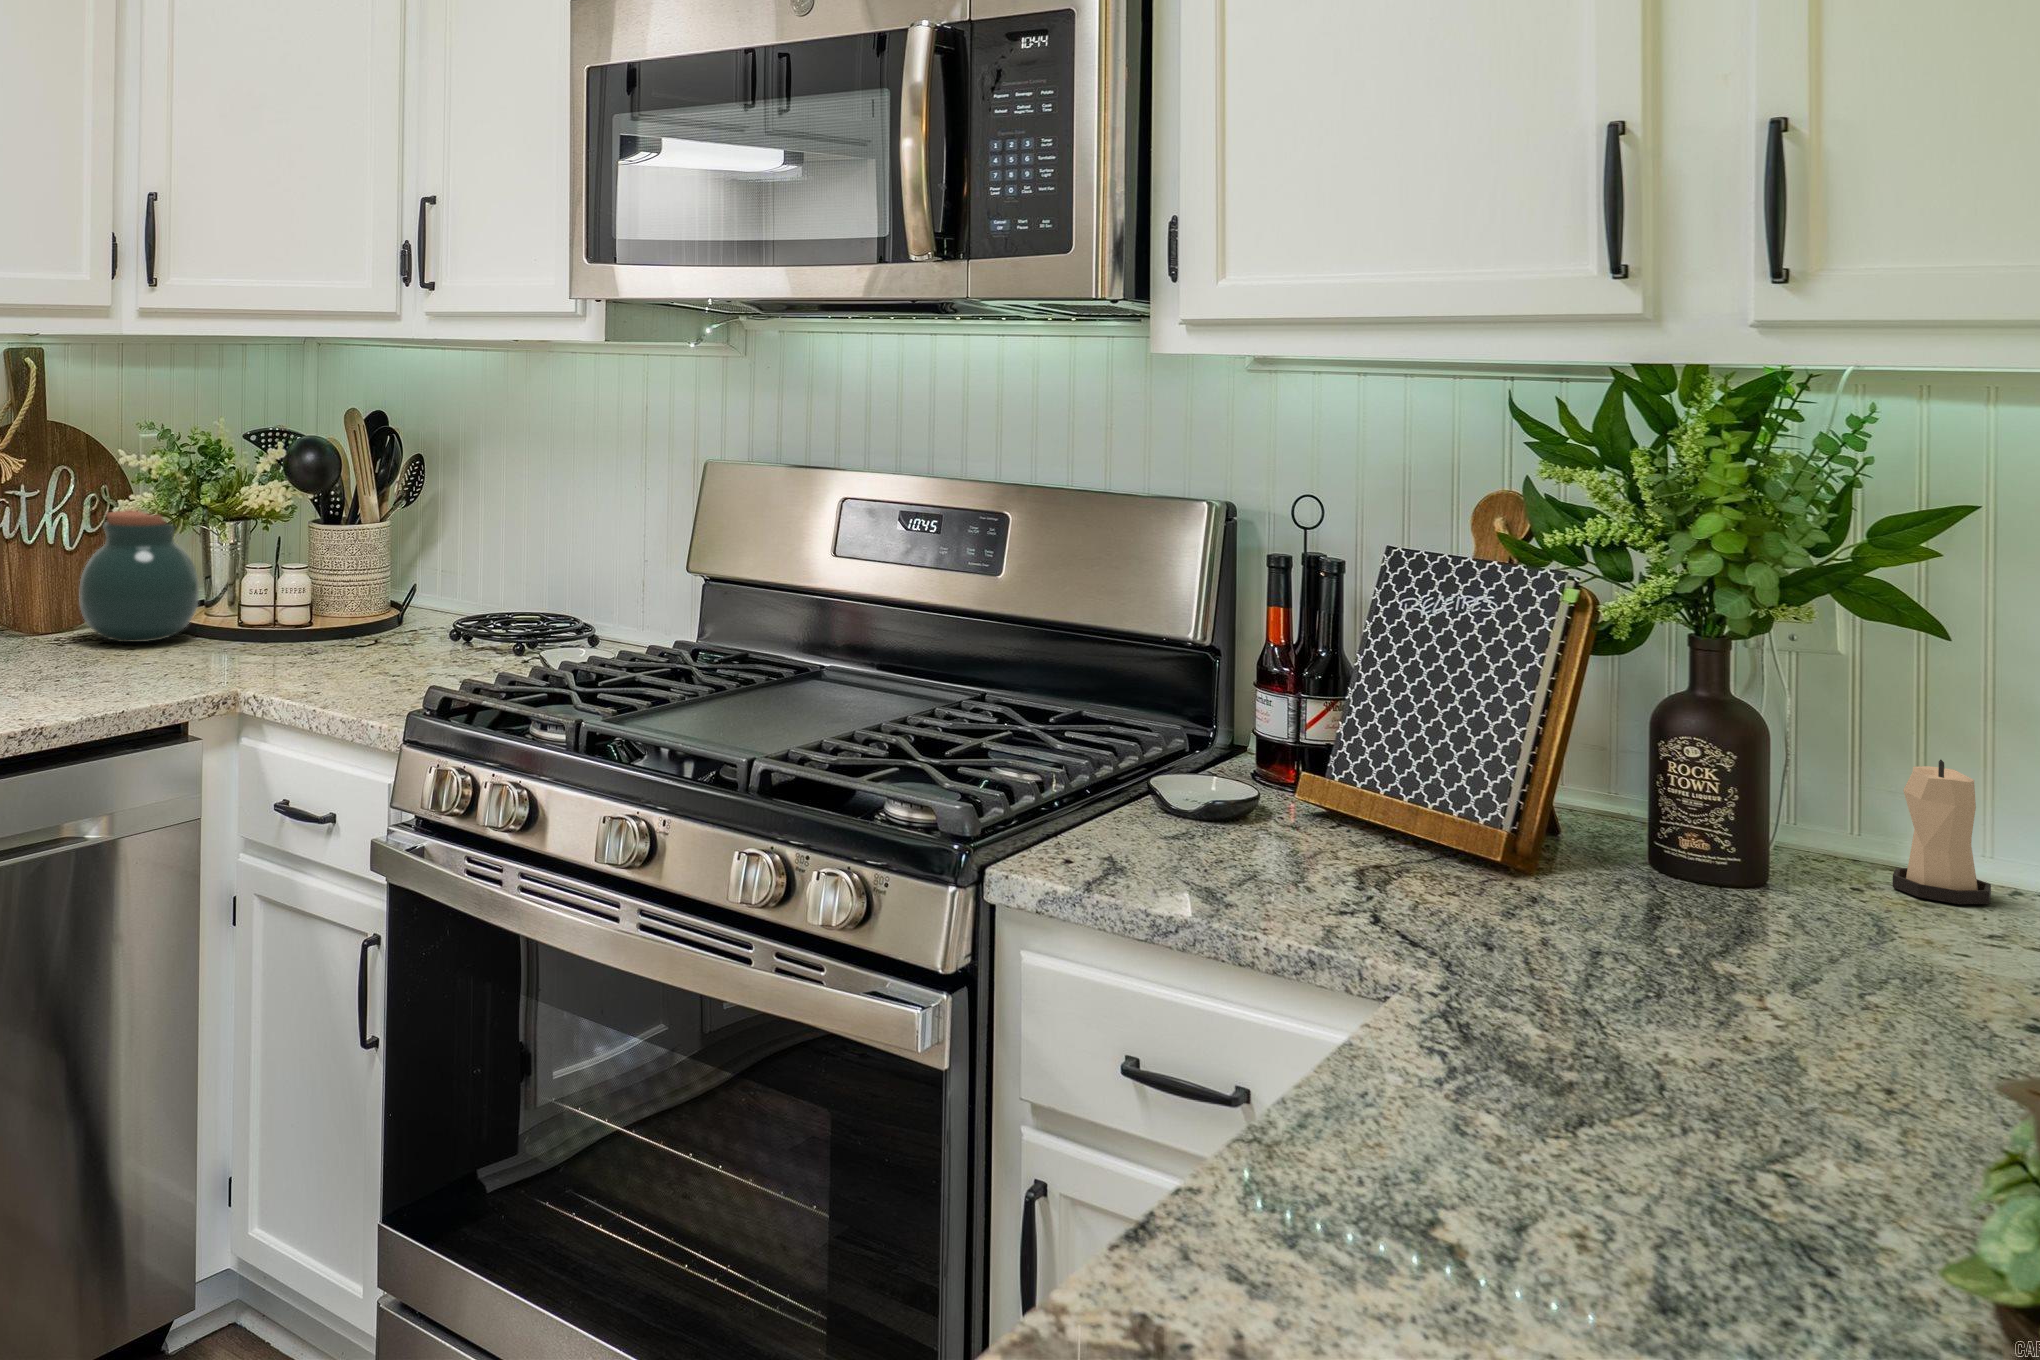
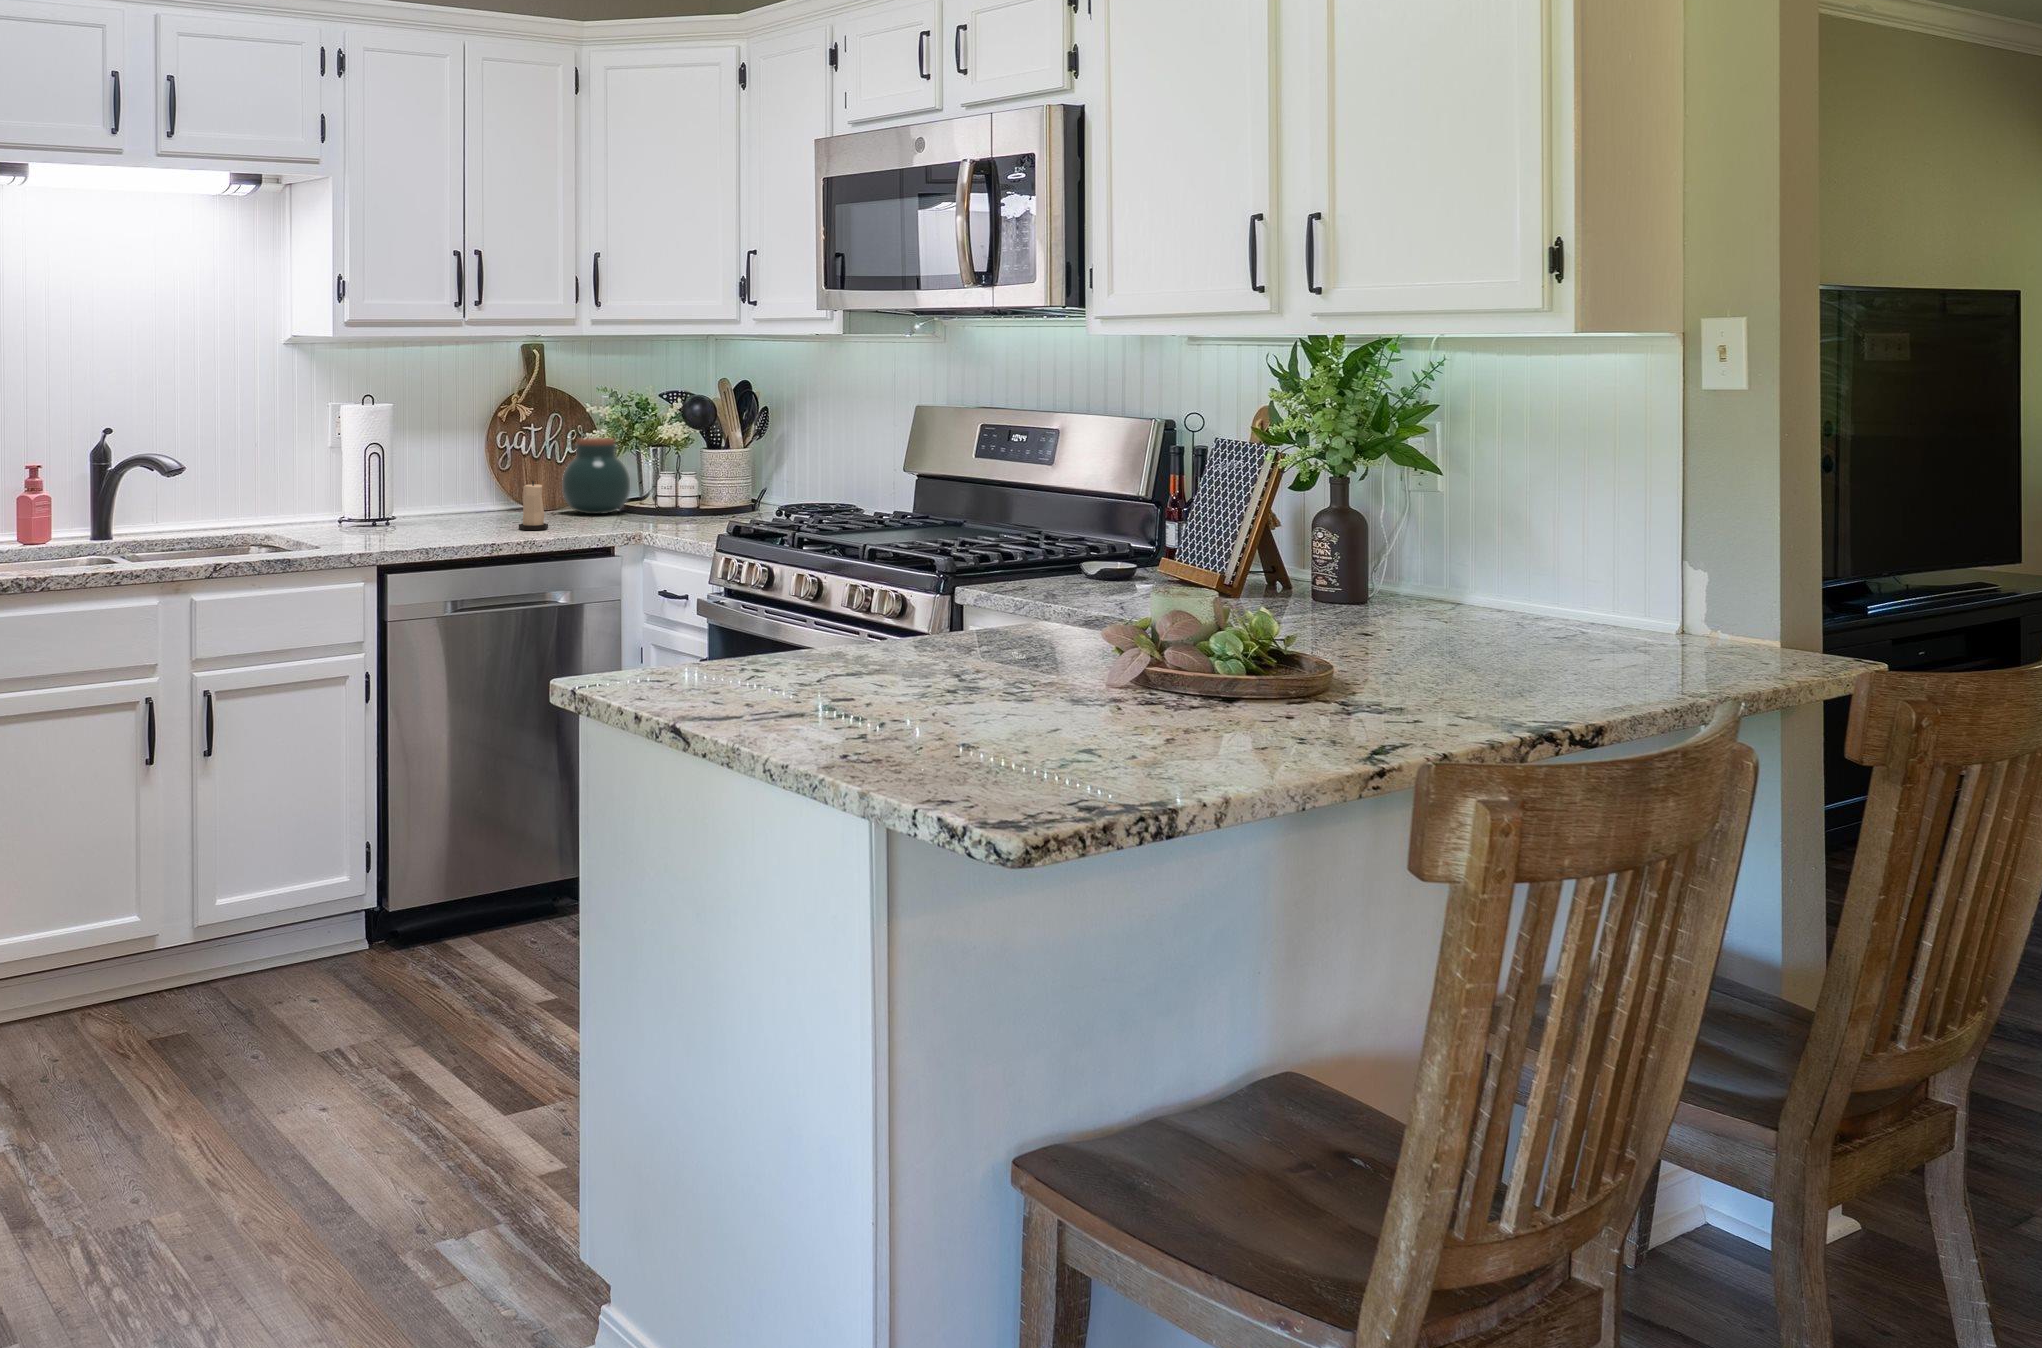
candle: present [1893,760,1991,904] -> present [519,481,548,530]

